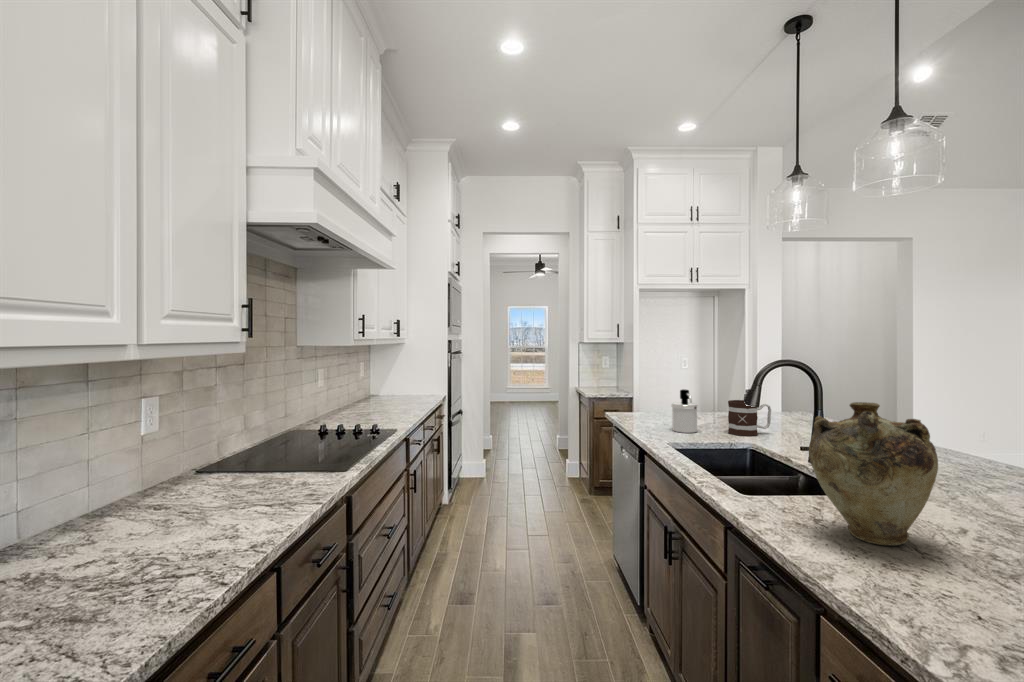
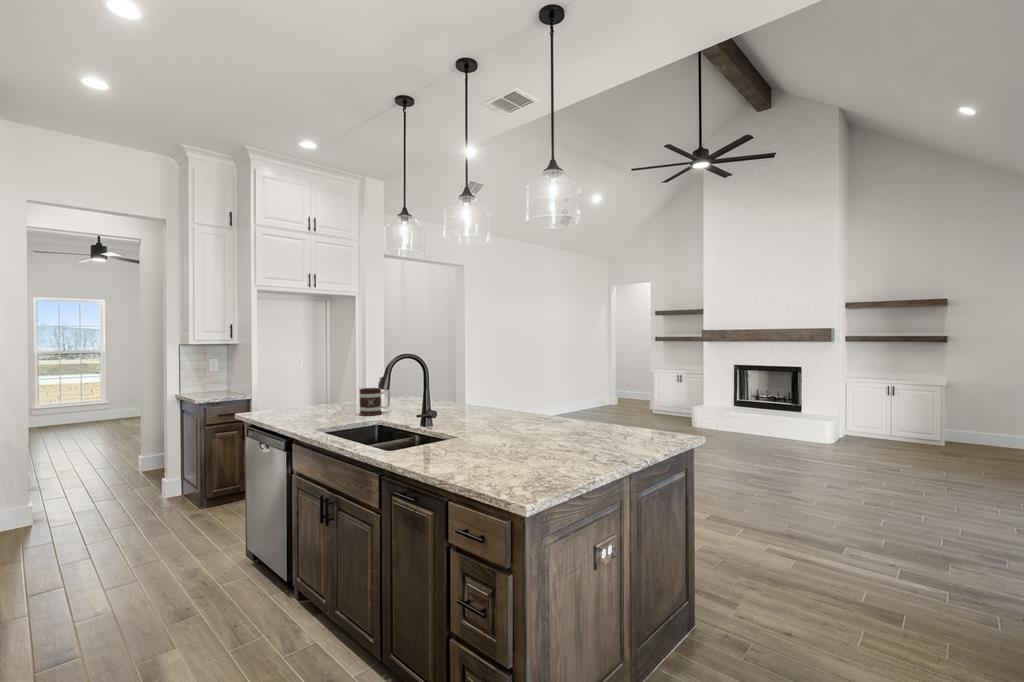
soap dispenser: present [671,389,698,433] -> none [313,383,336,420]
vase: present [809,402,938,545] -> none [434,377,496,459]

